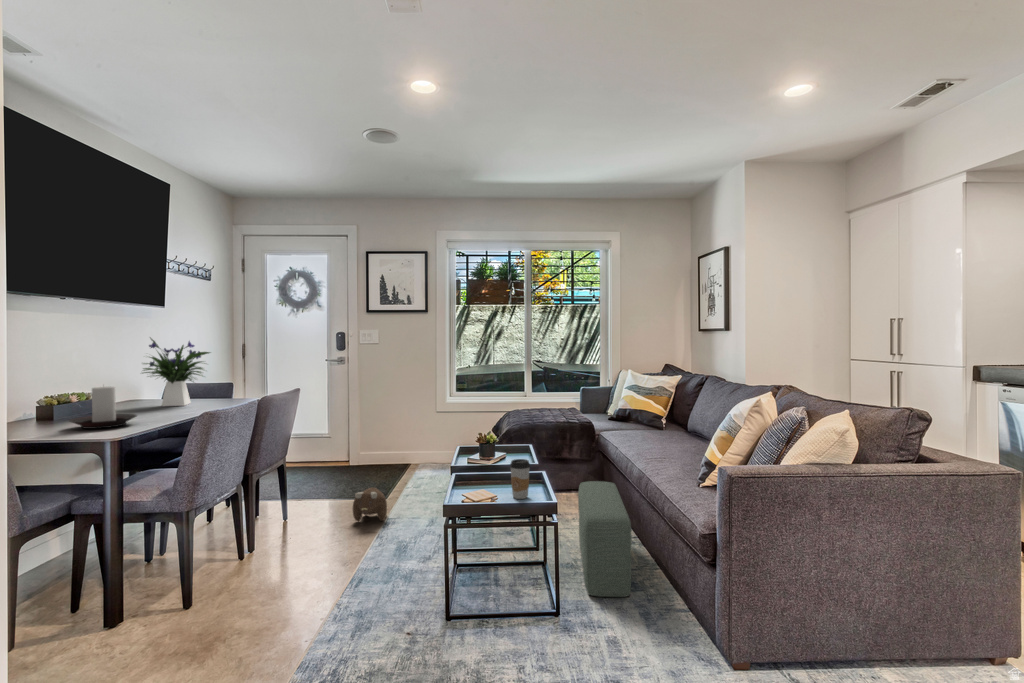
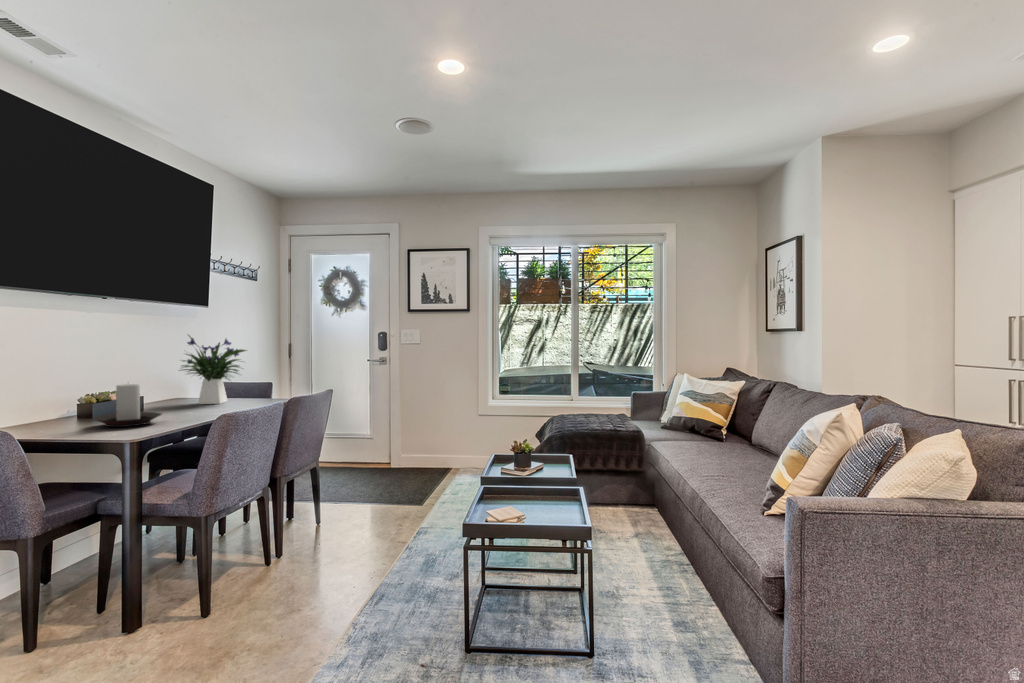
coffee cup: present [510,459,530,499] -> none [541,474,564,520]
pouf: present [578,481,631,597] -> none [624,499,681,639]
plush toy: present [353,488,387,521] -> none [385,494,421,530]

